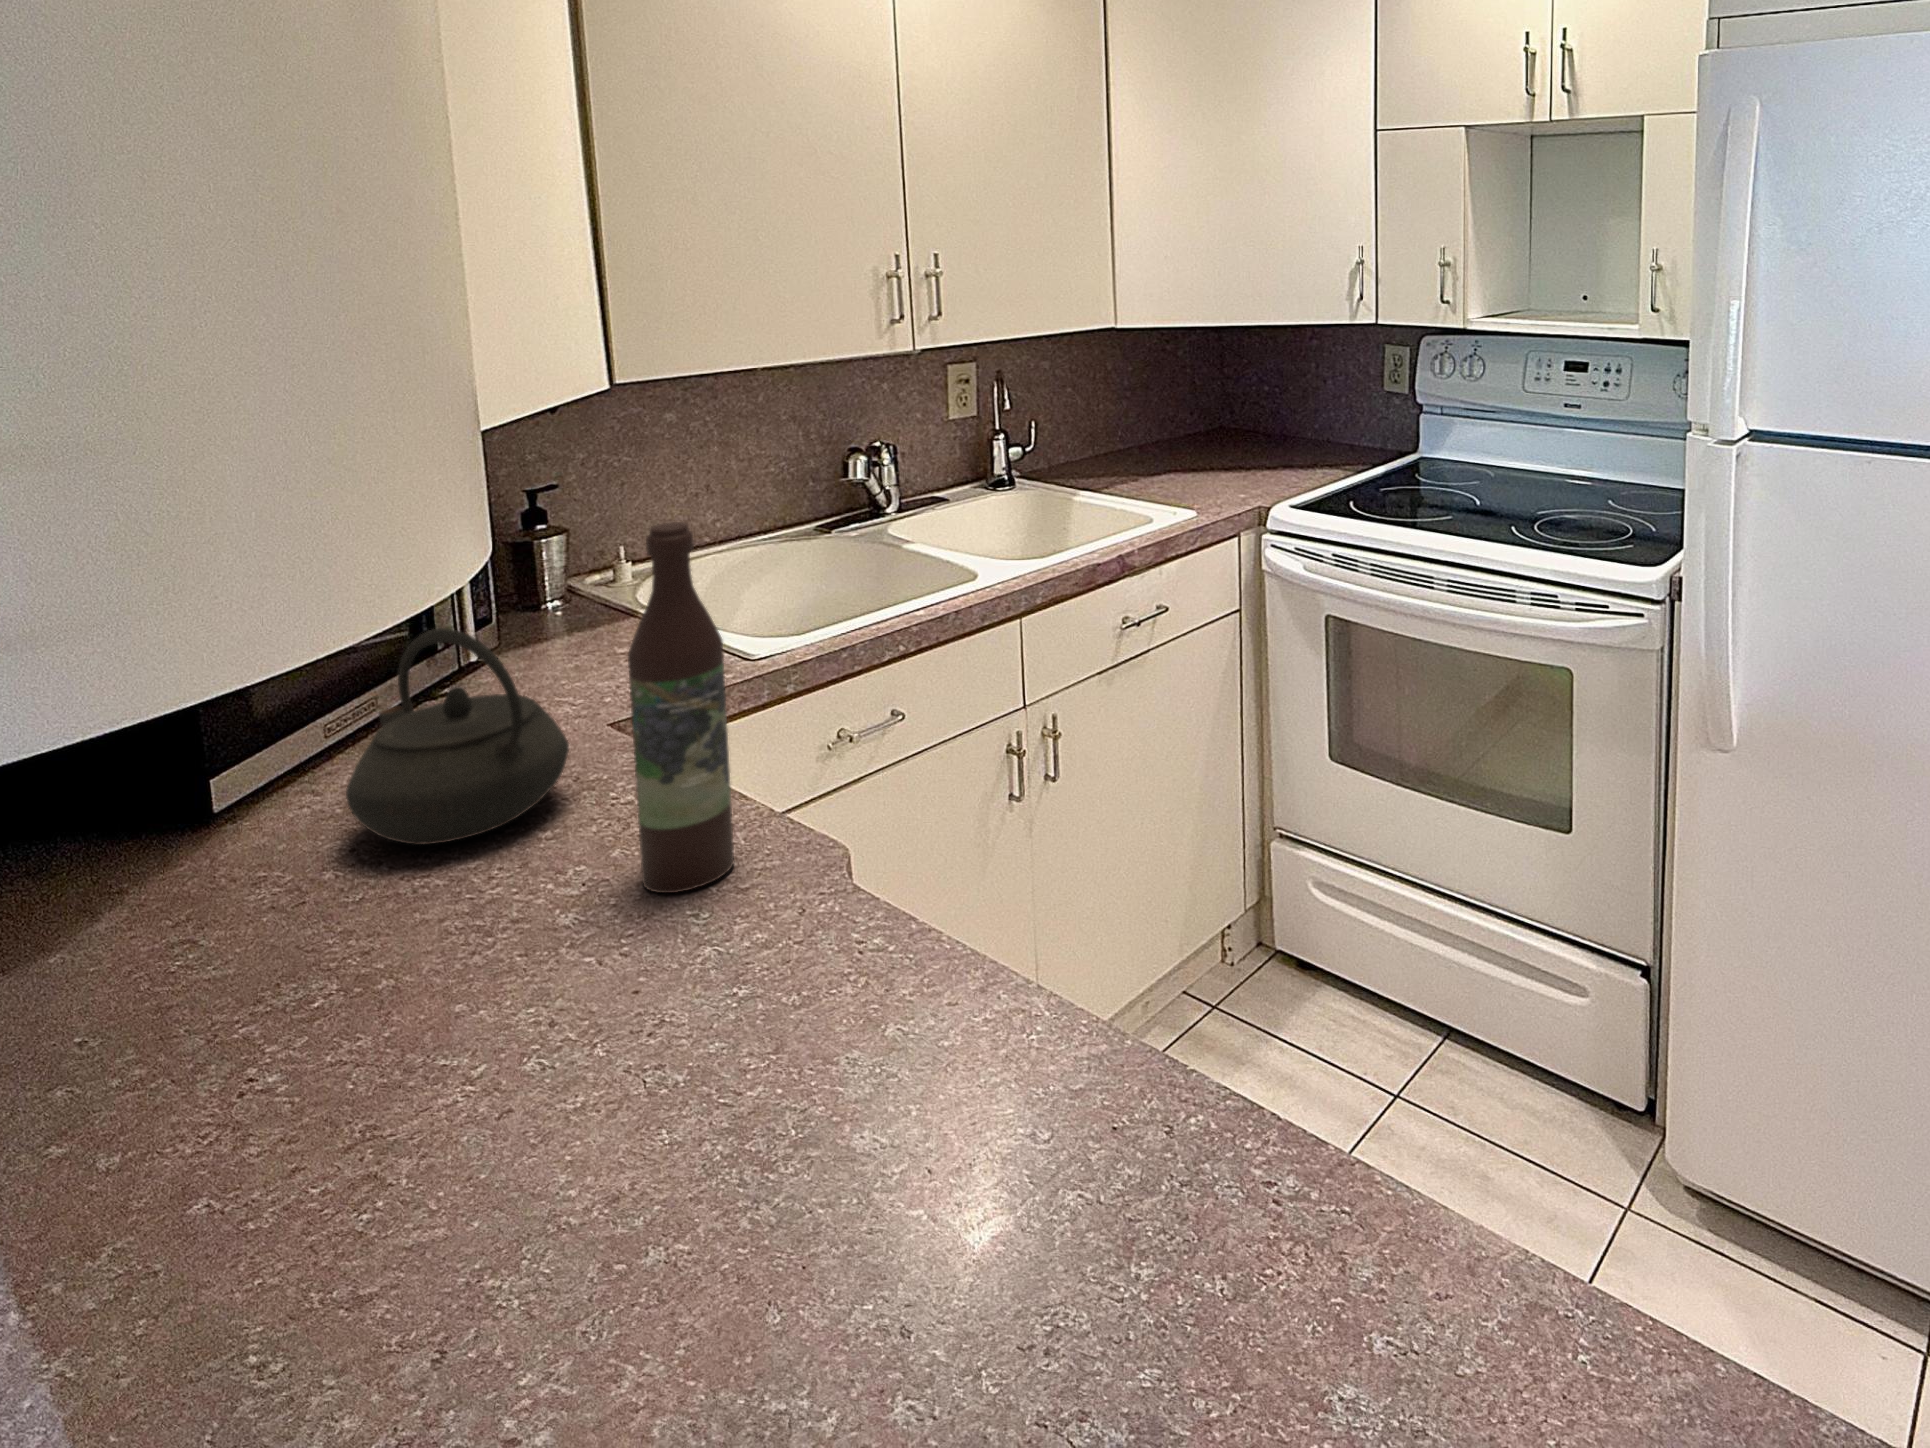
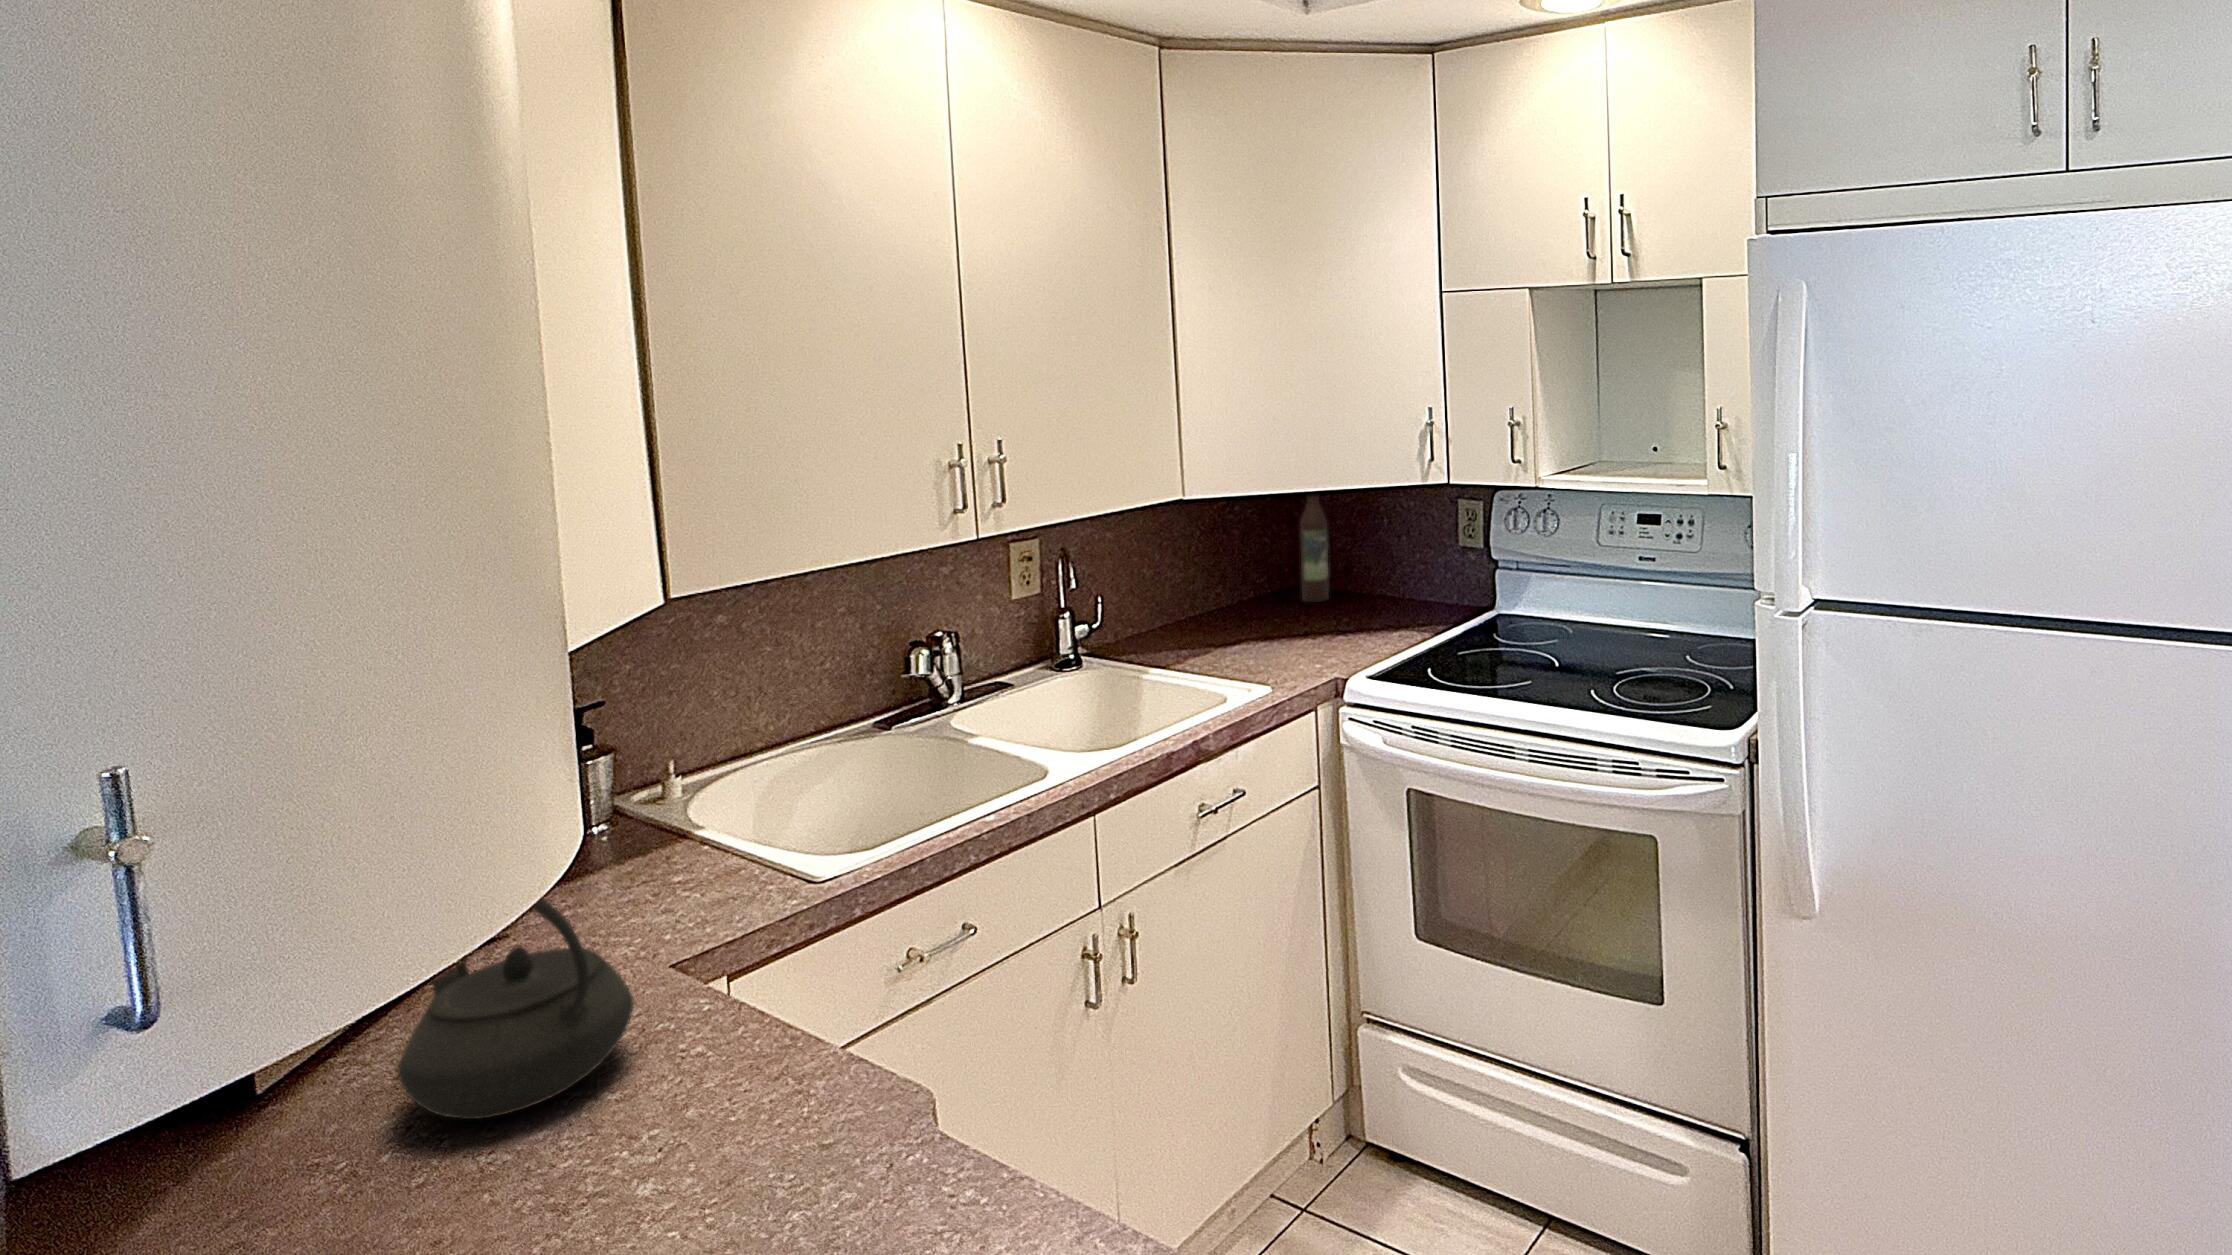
wine bottle: present [628,522,734,893] -> present [1300,496,1329,602]

